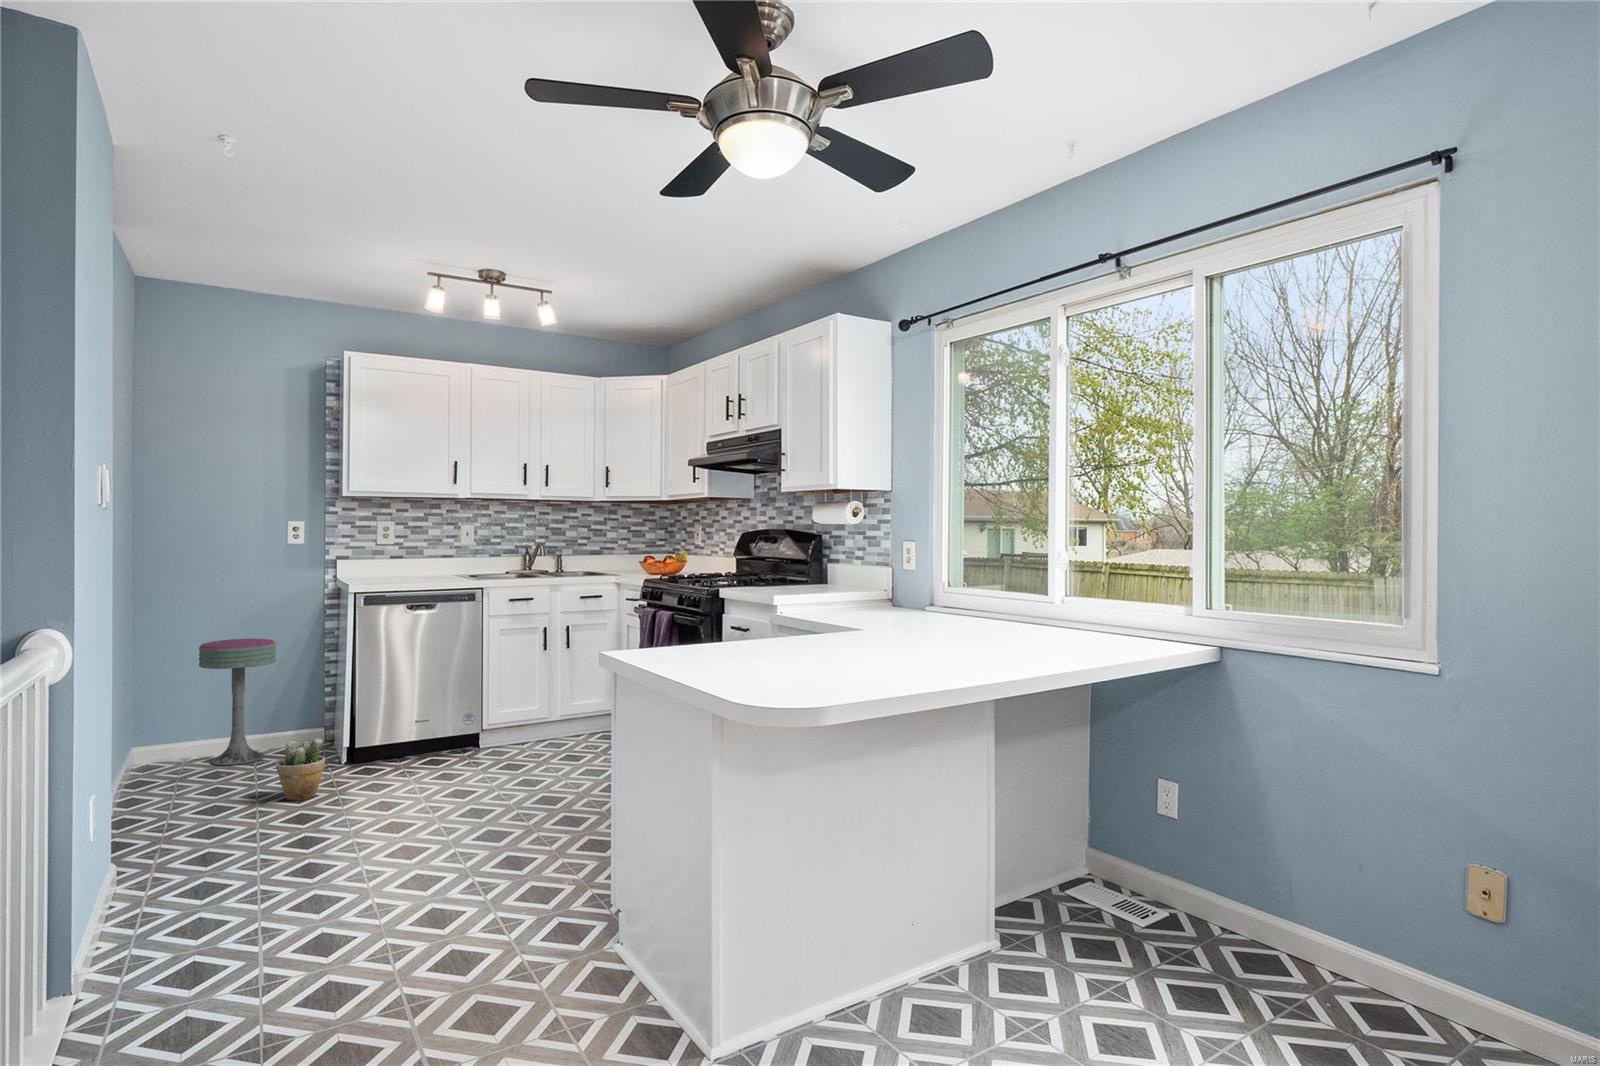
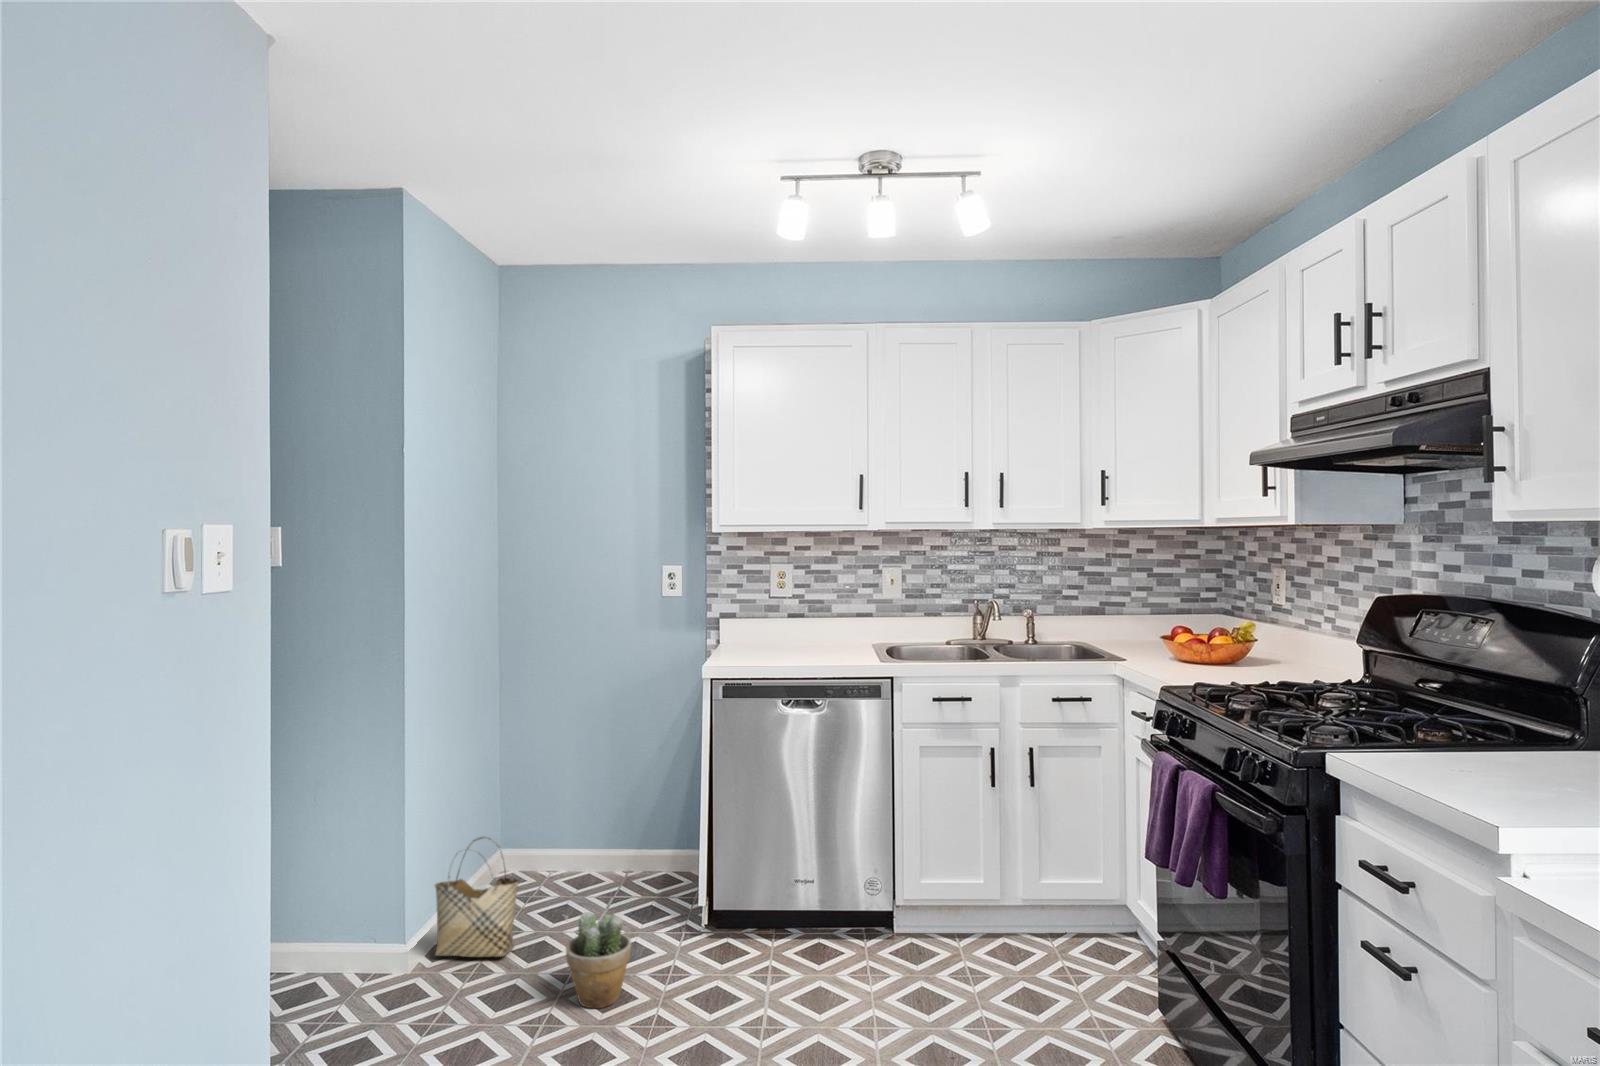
bar stool: present [199,639,276,765] -> none [549,722,636,897]
woven basket: none [137,714,211,801] -> present [435,837,518,957]

